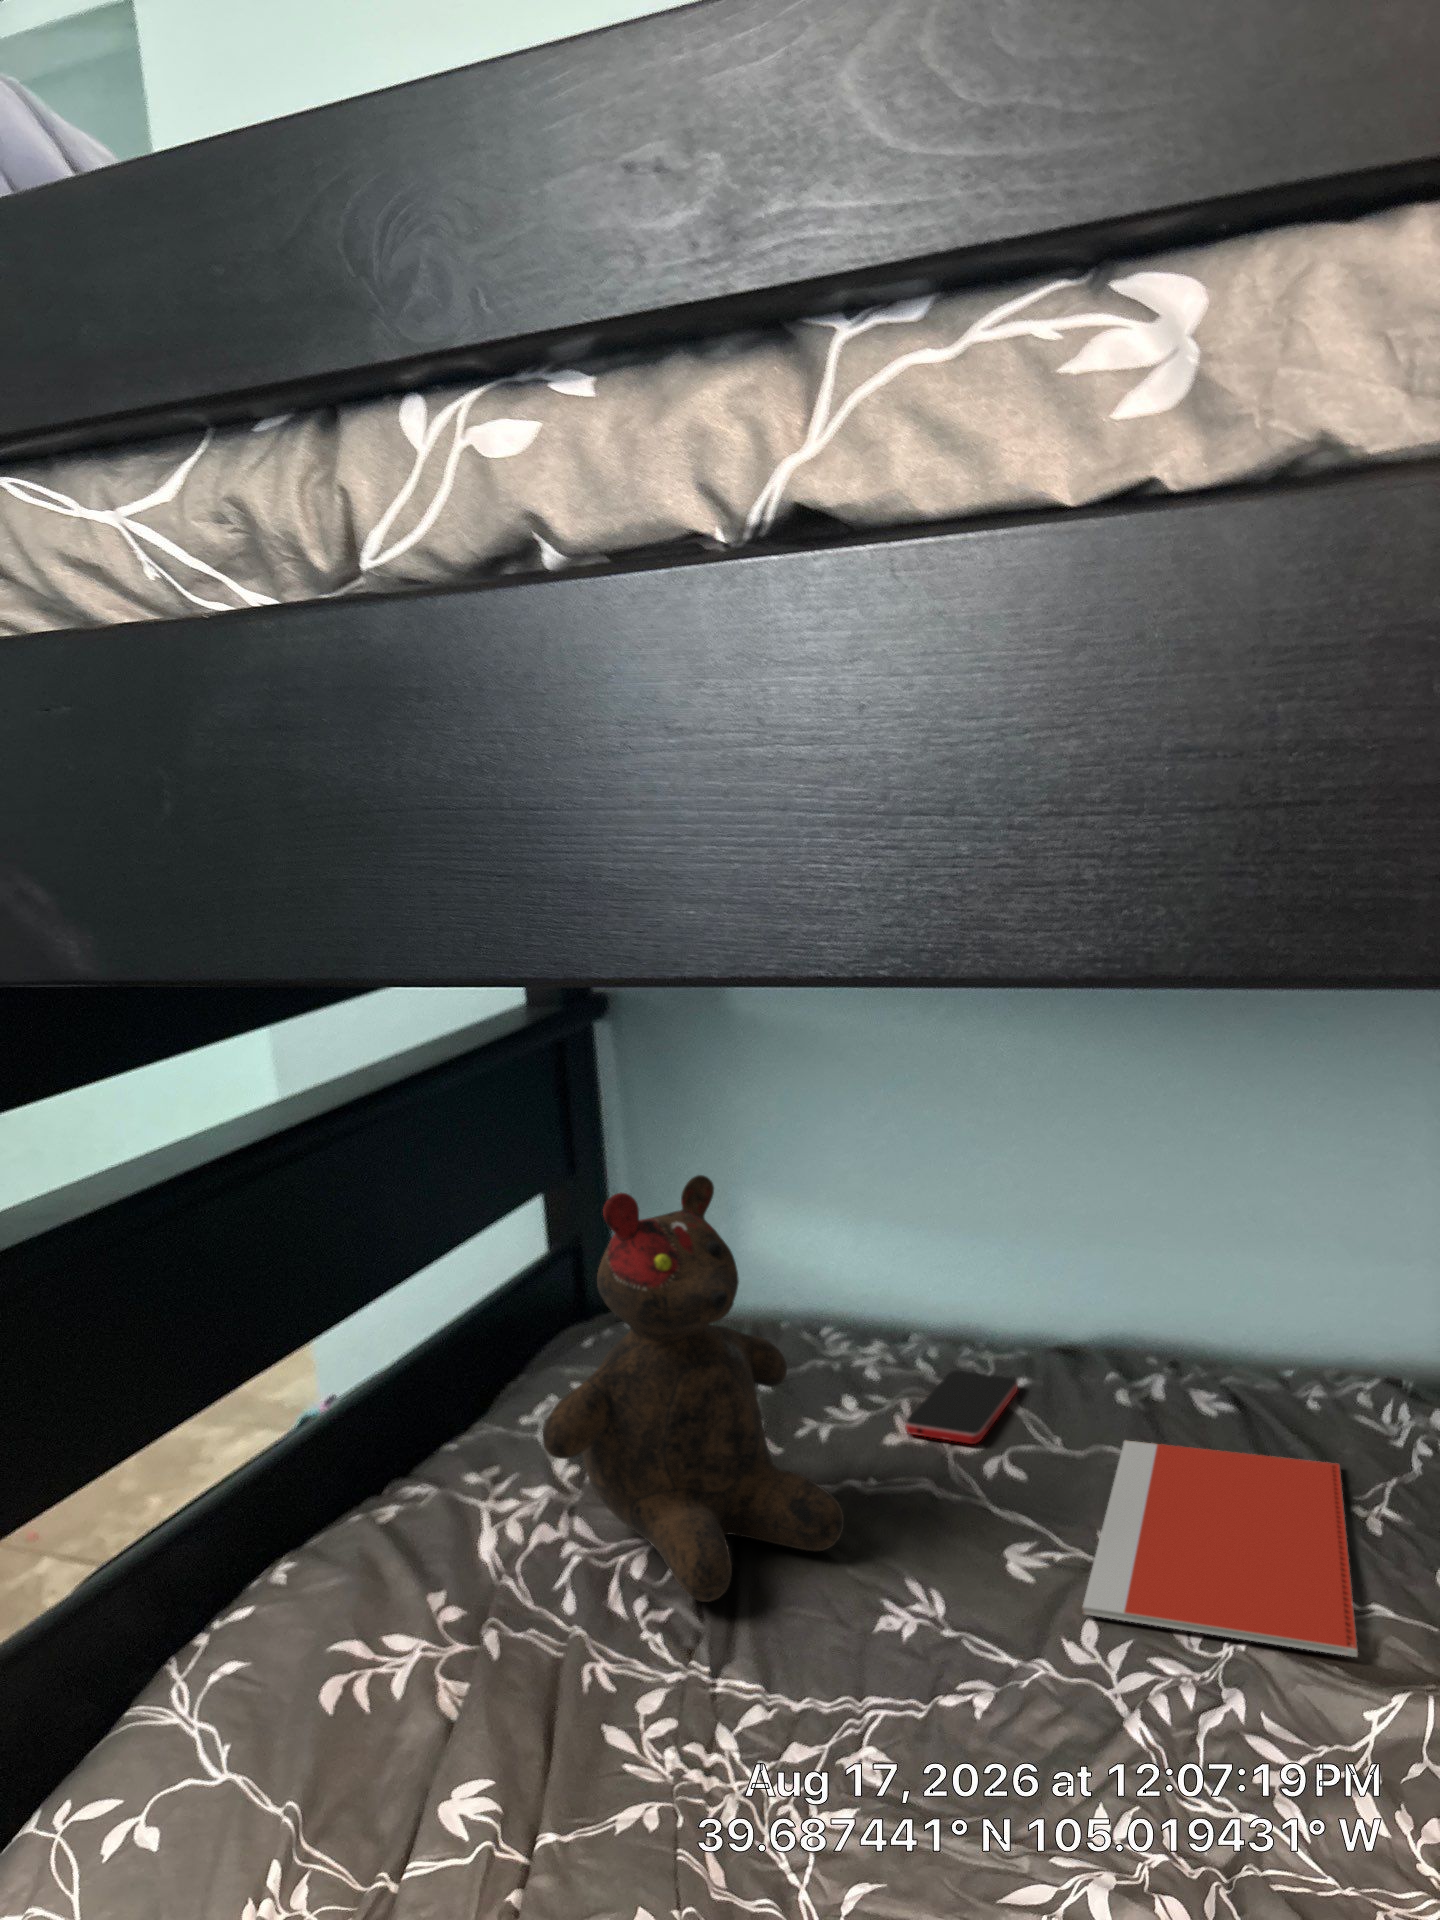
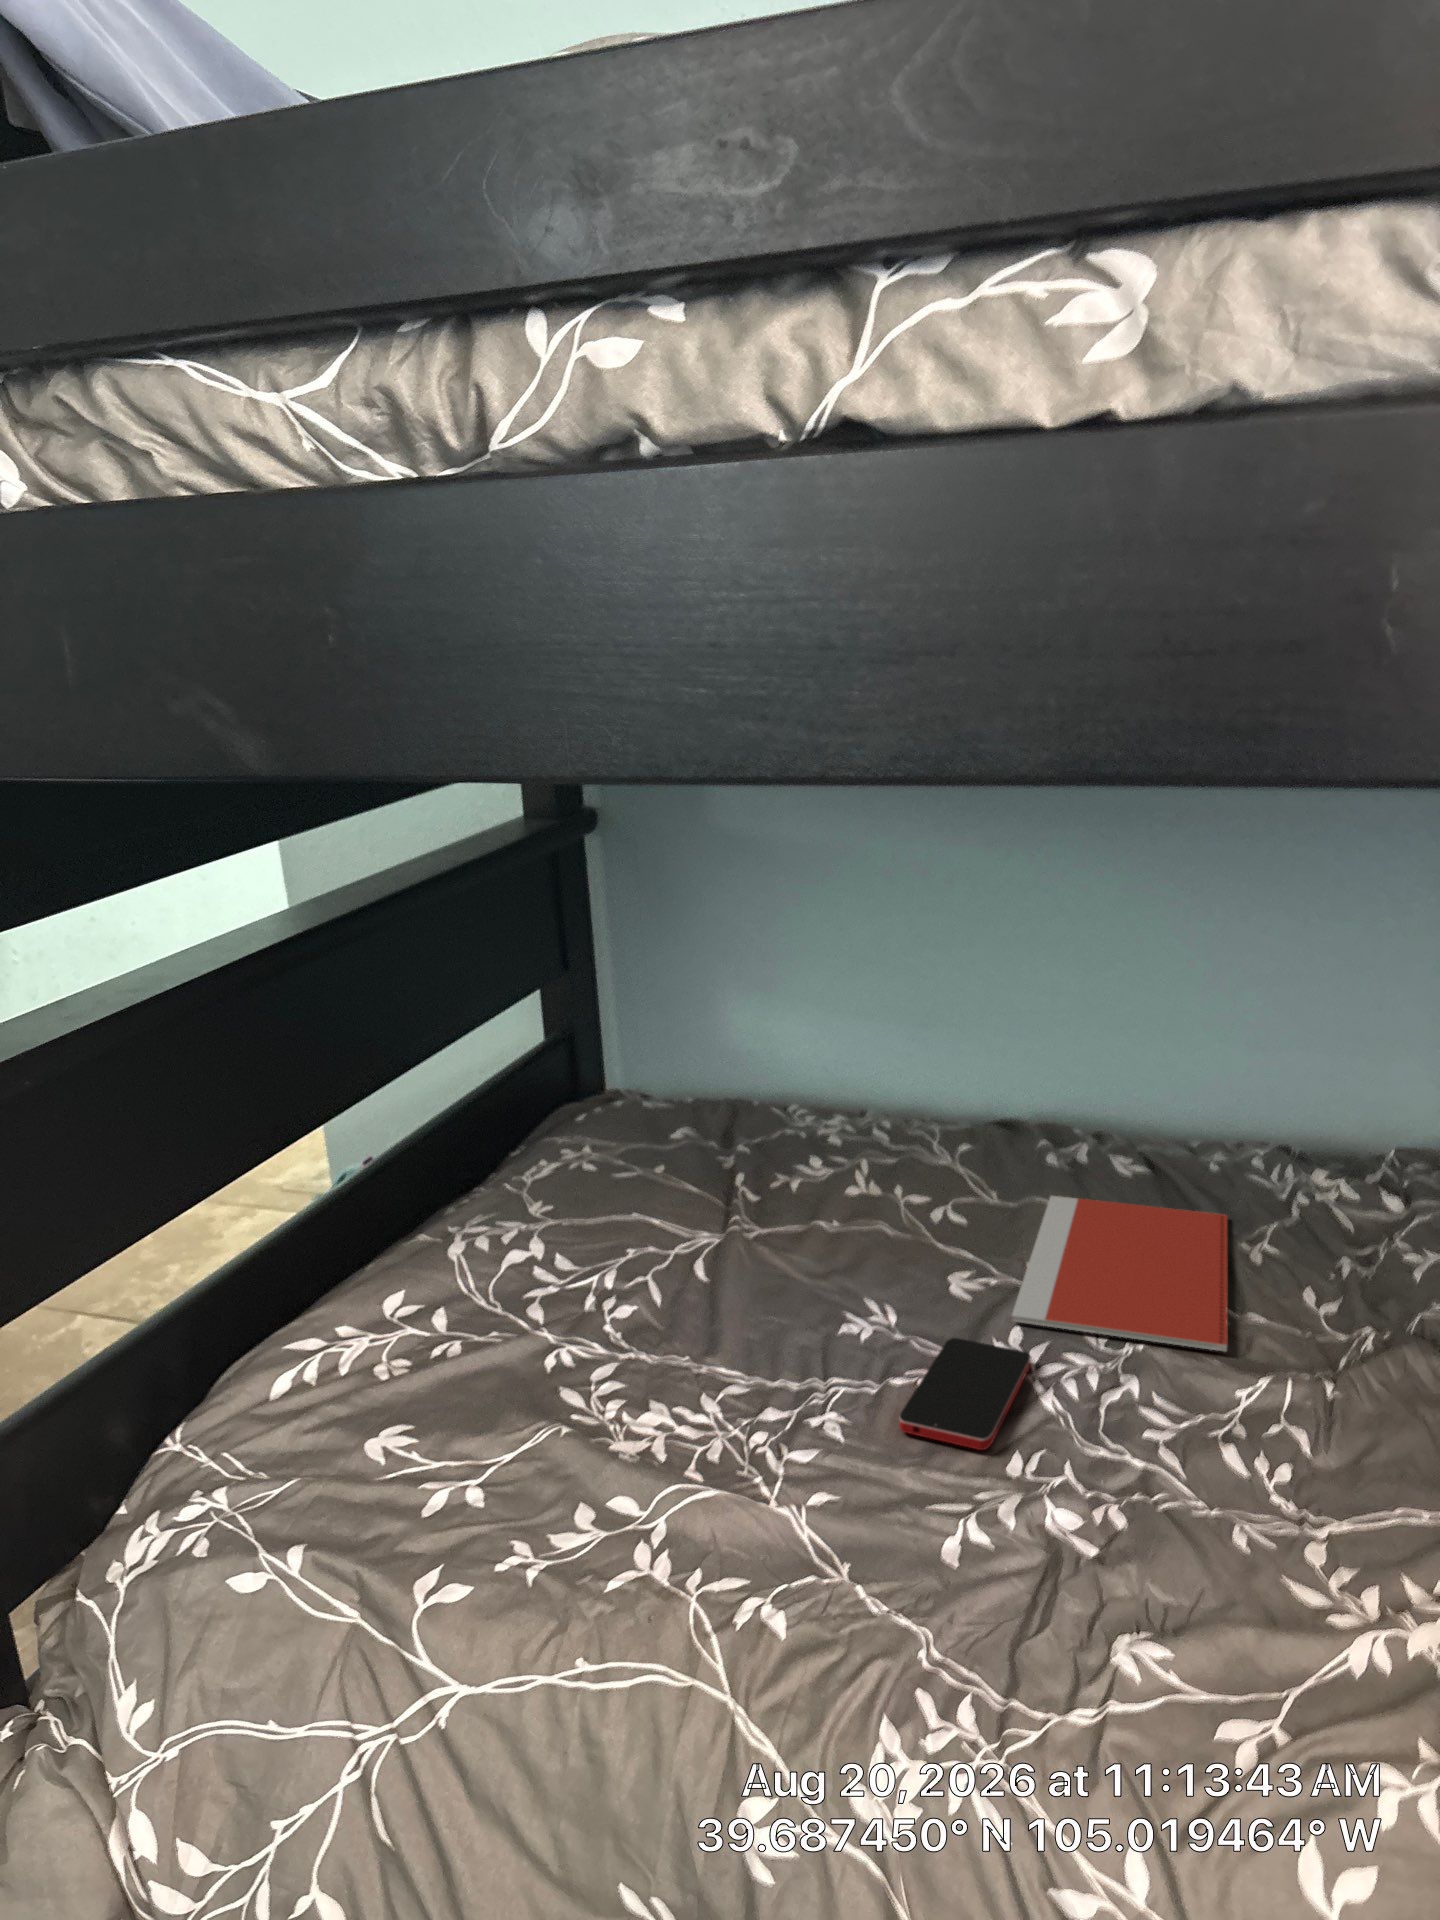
teddy bear: present [543,1175,844,1602] -> none [568,965,818,1310]
smartphone: present [906,1370,1018,1444] -> present [899,1338,1030,1450]

